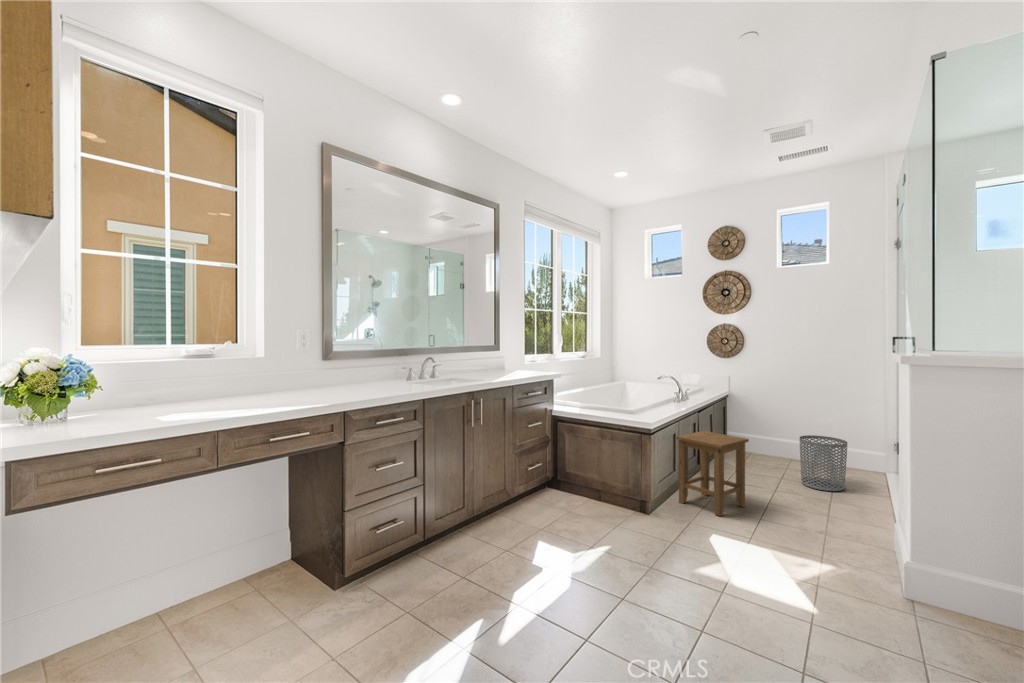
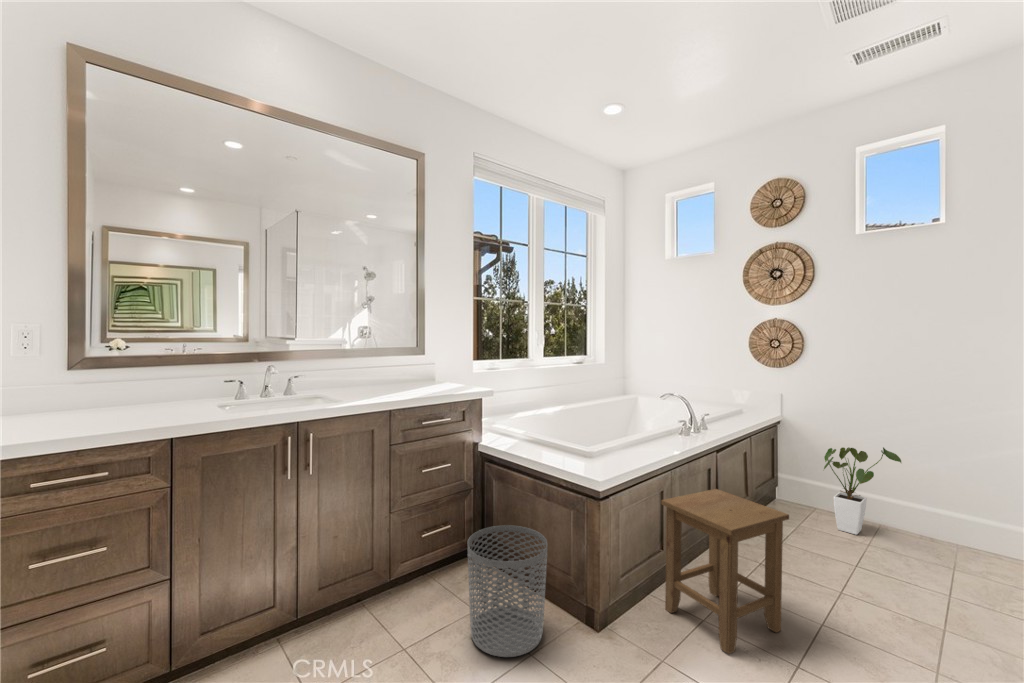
house plant: none [759,408,806,464] -> present [824,447,901,535]
waste bin: present [800,435,847,491] -> present [468,525,547,657]

